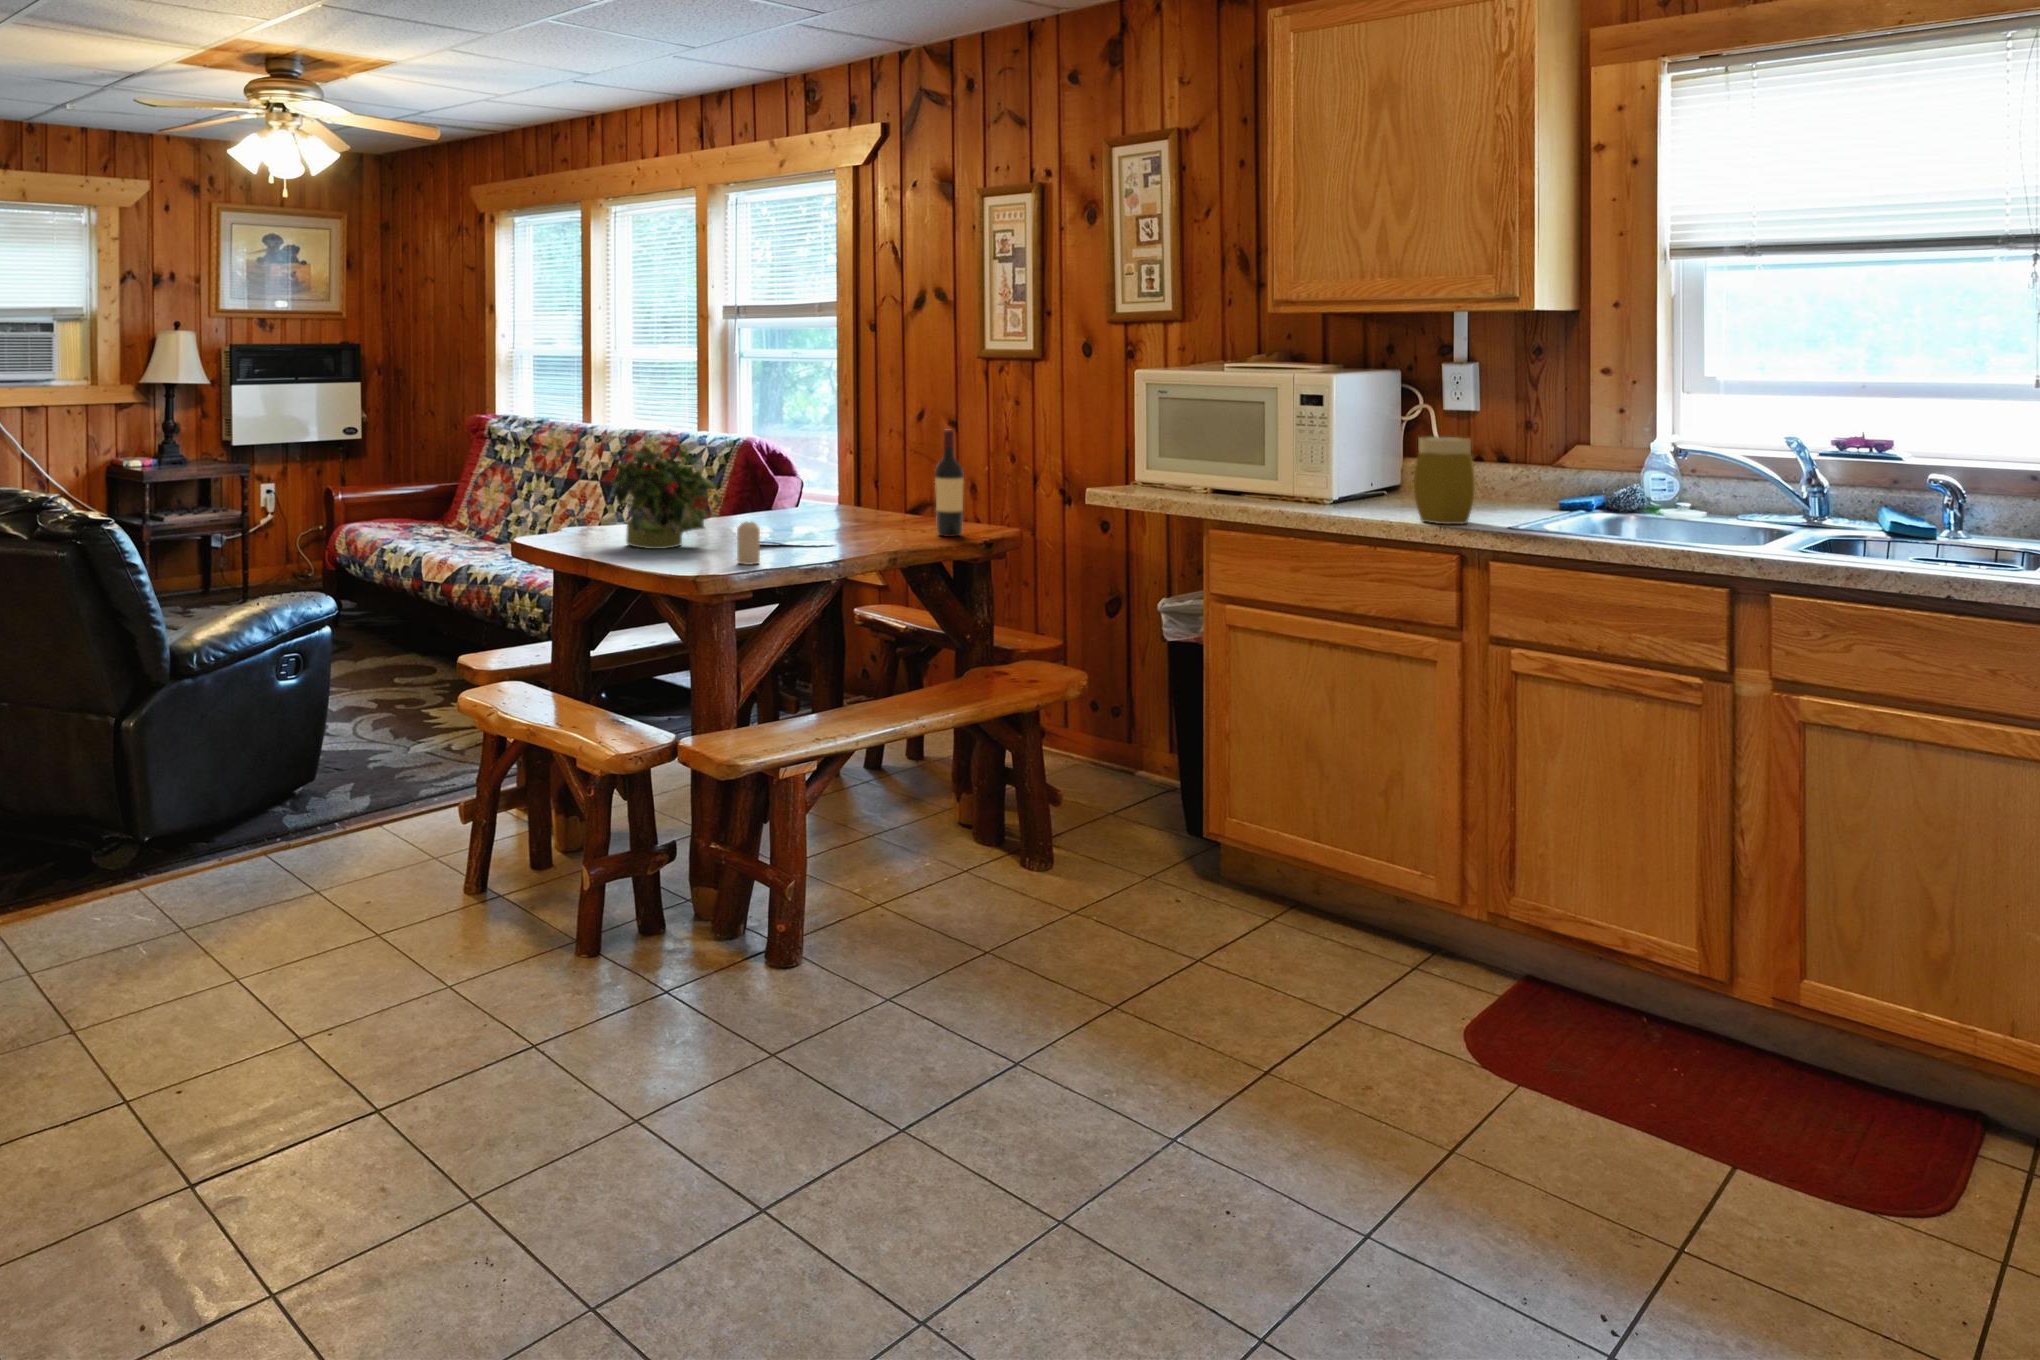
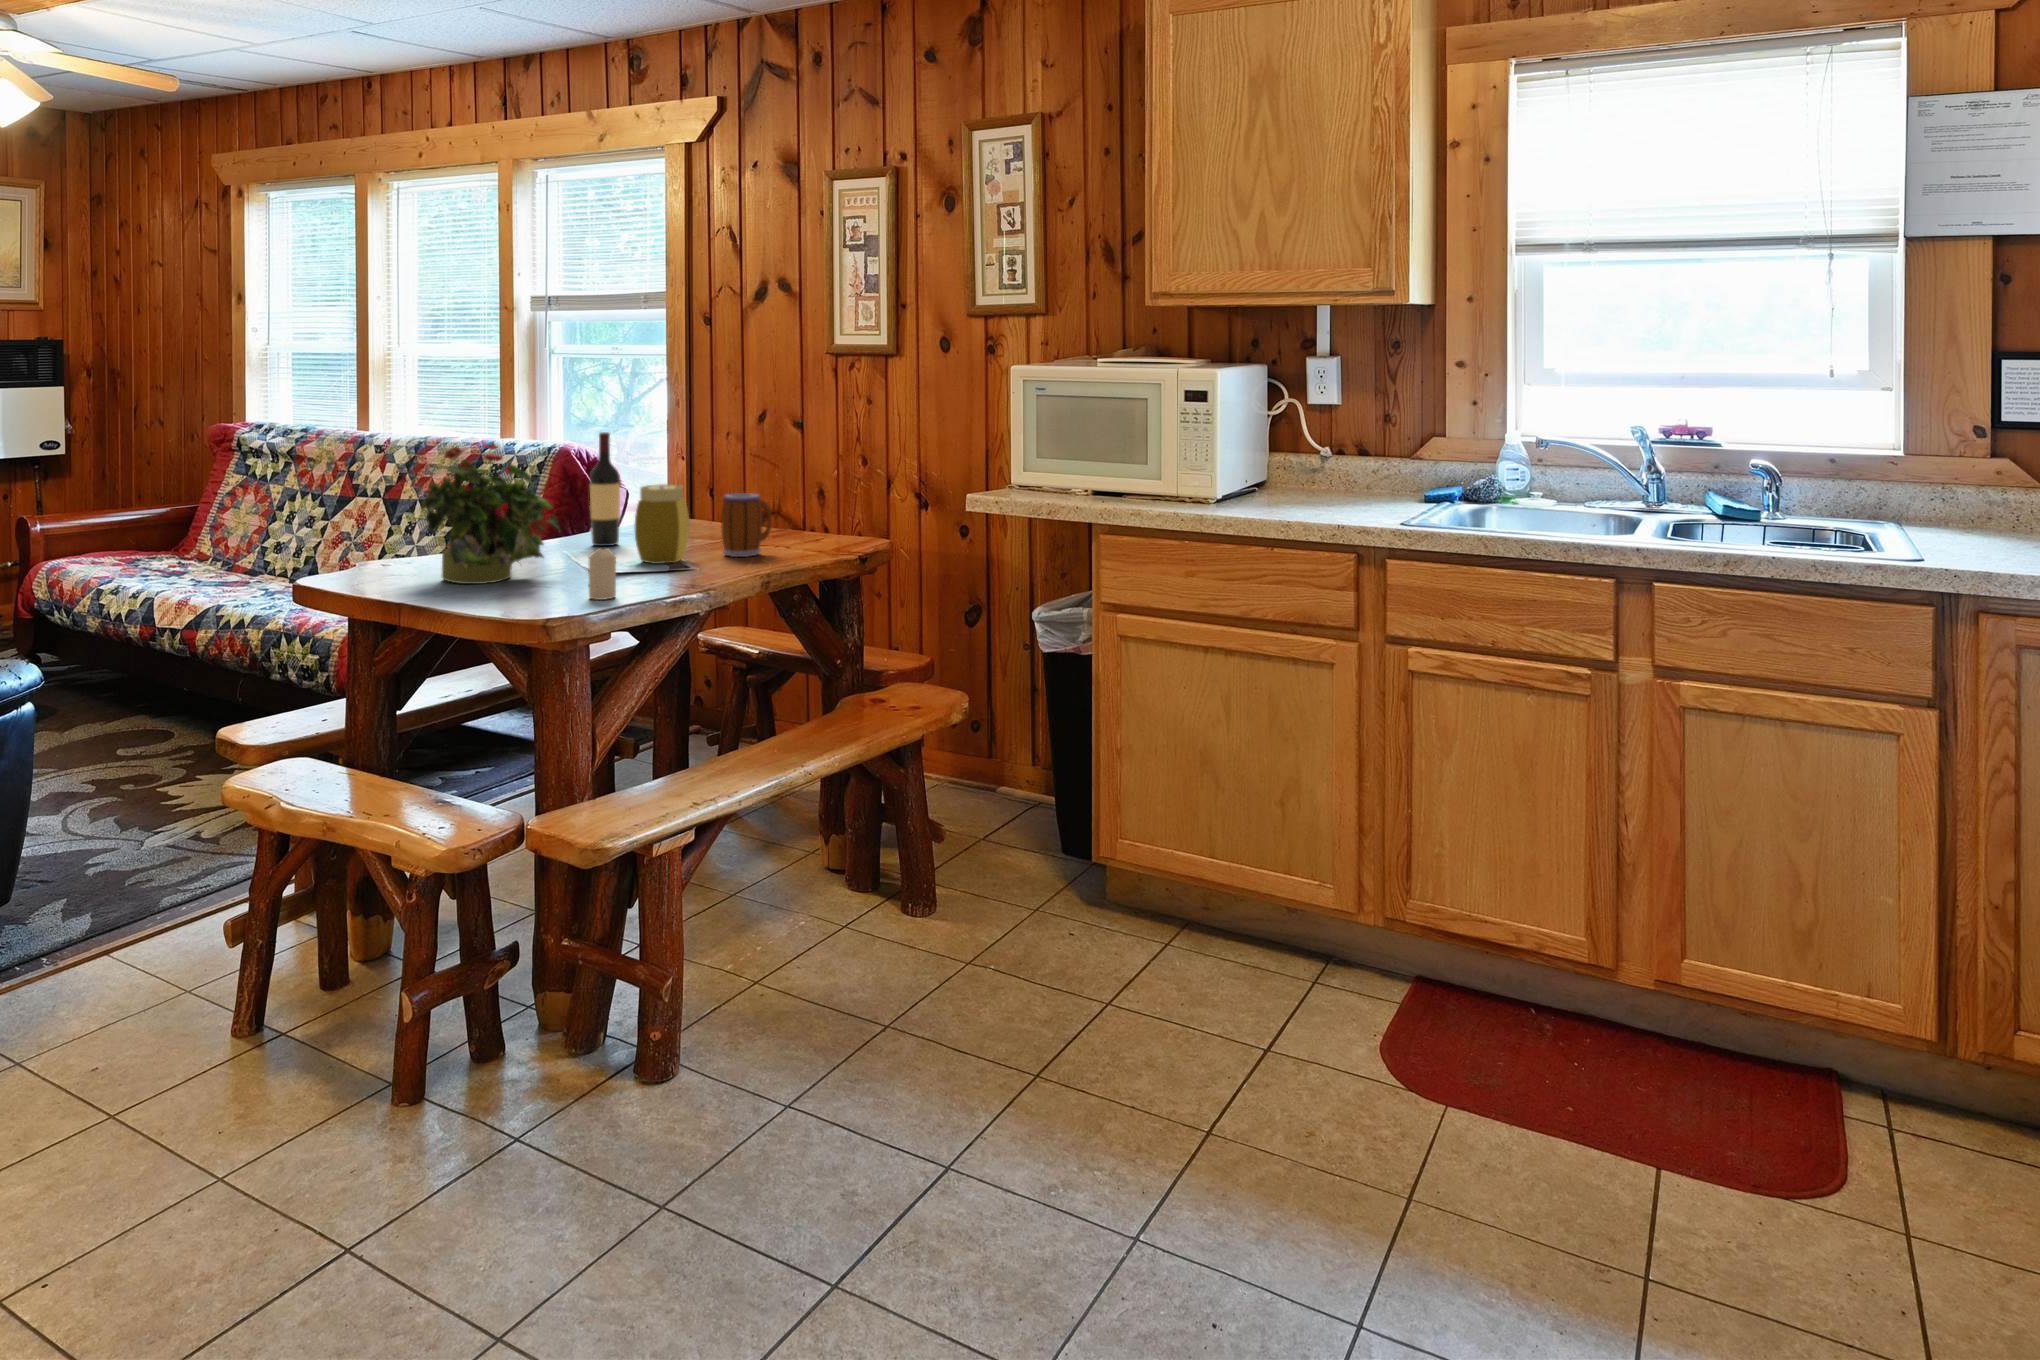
wine bottle: present [935,430,964,537] -> present [590,432,620,546]
jar: present [1414,437,1475,524] -> present [635,484,689,564]
mug: none [865,482,910,539] -> present [722,493,772,557]

